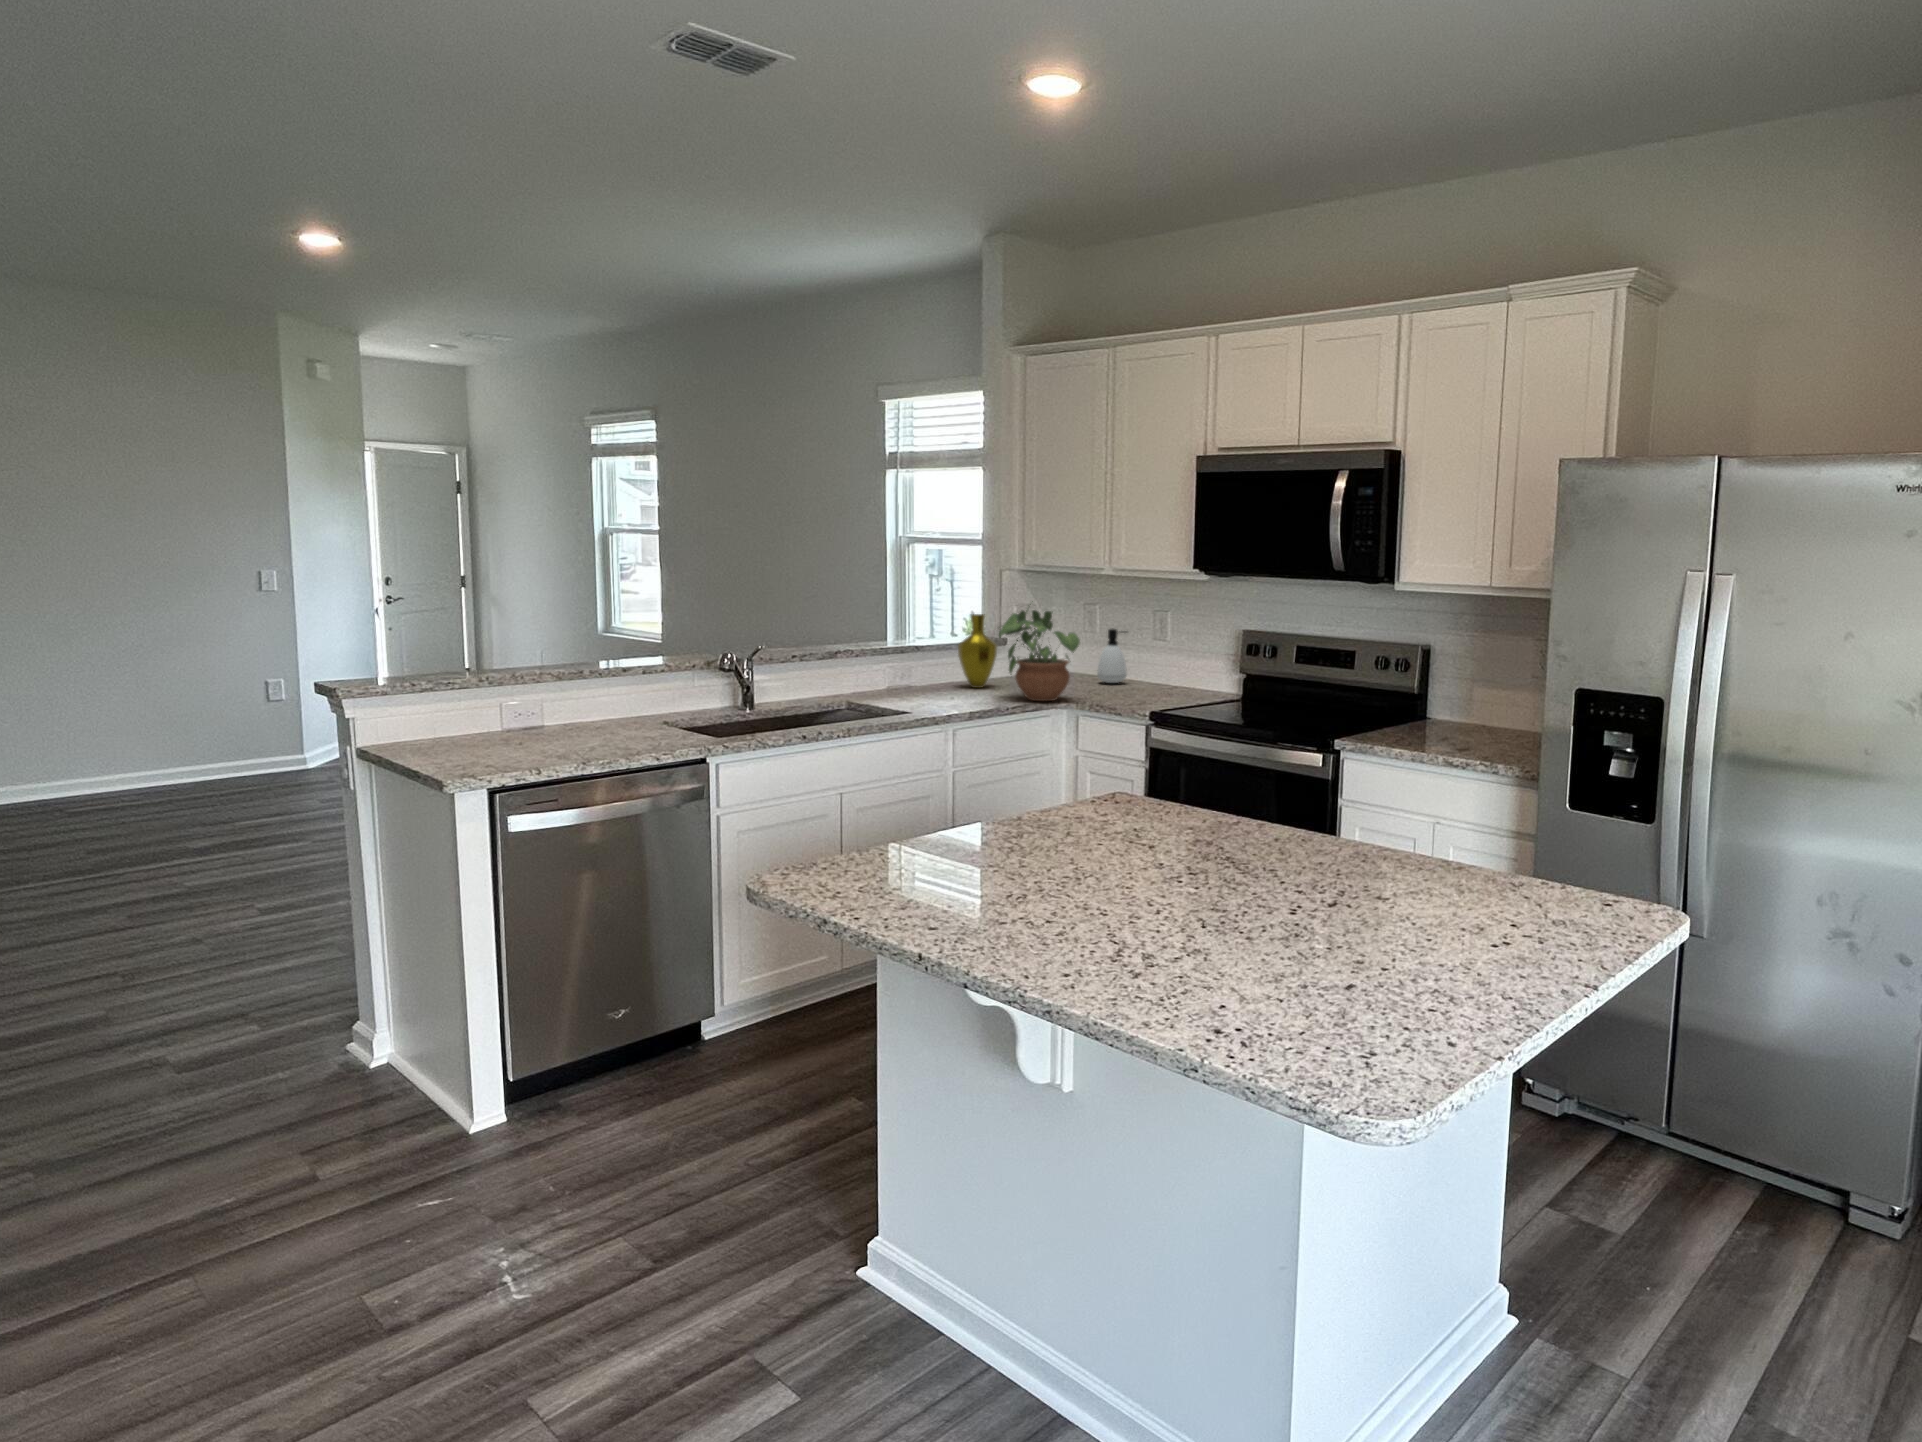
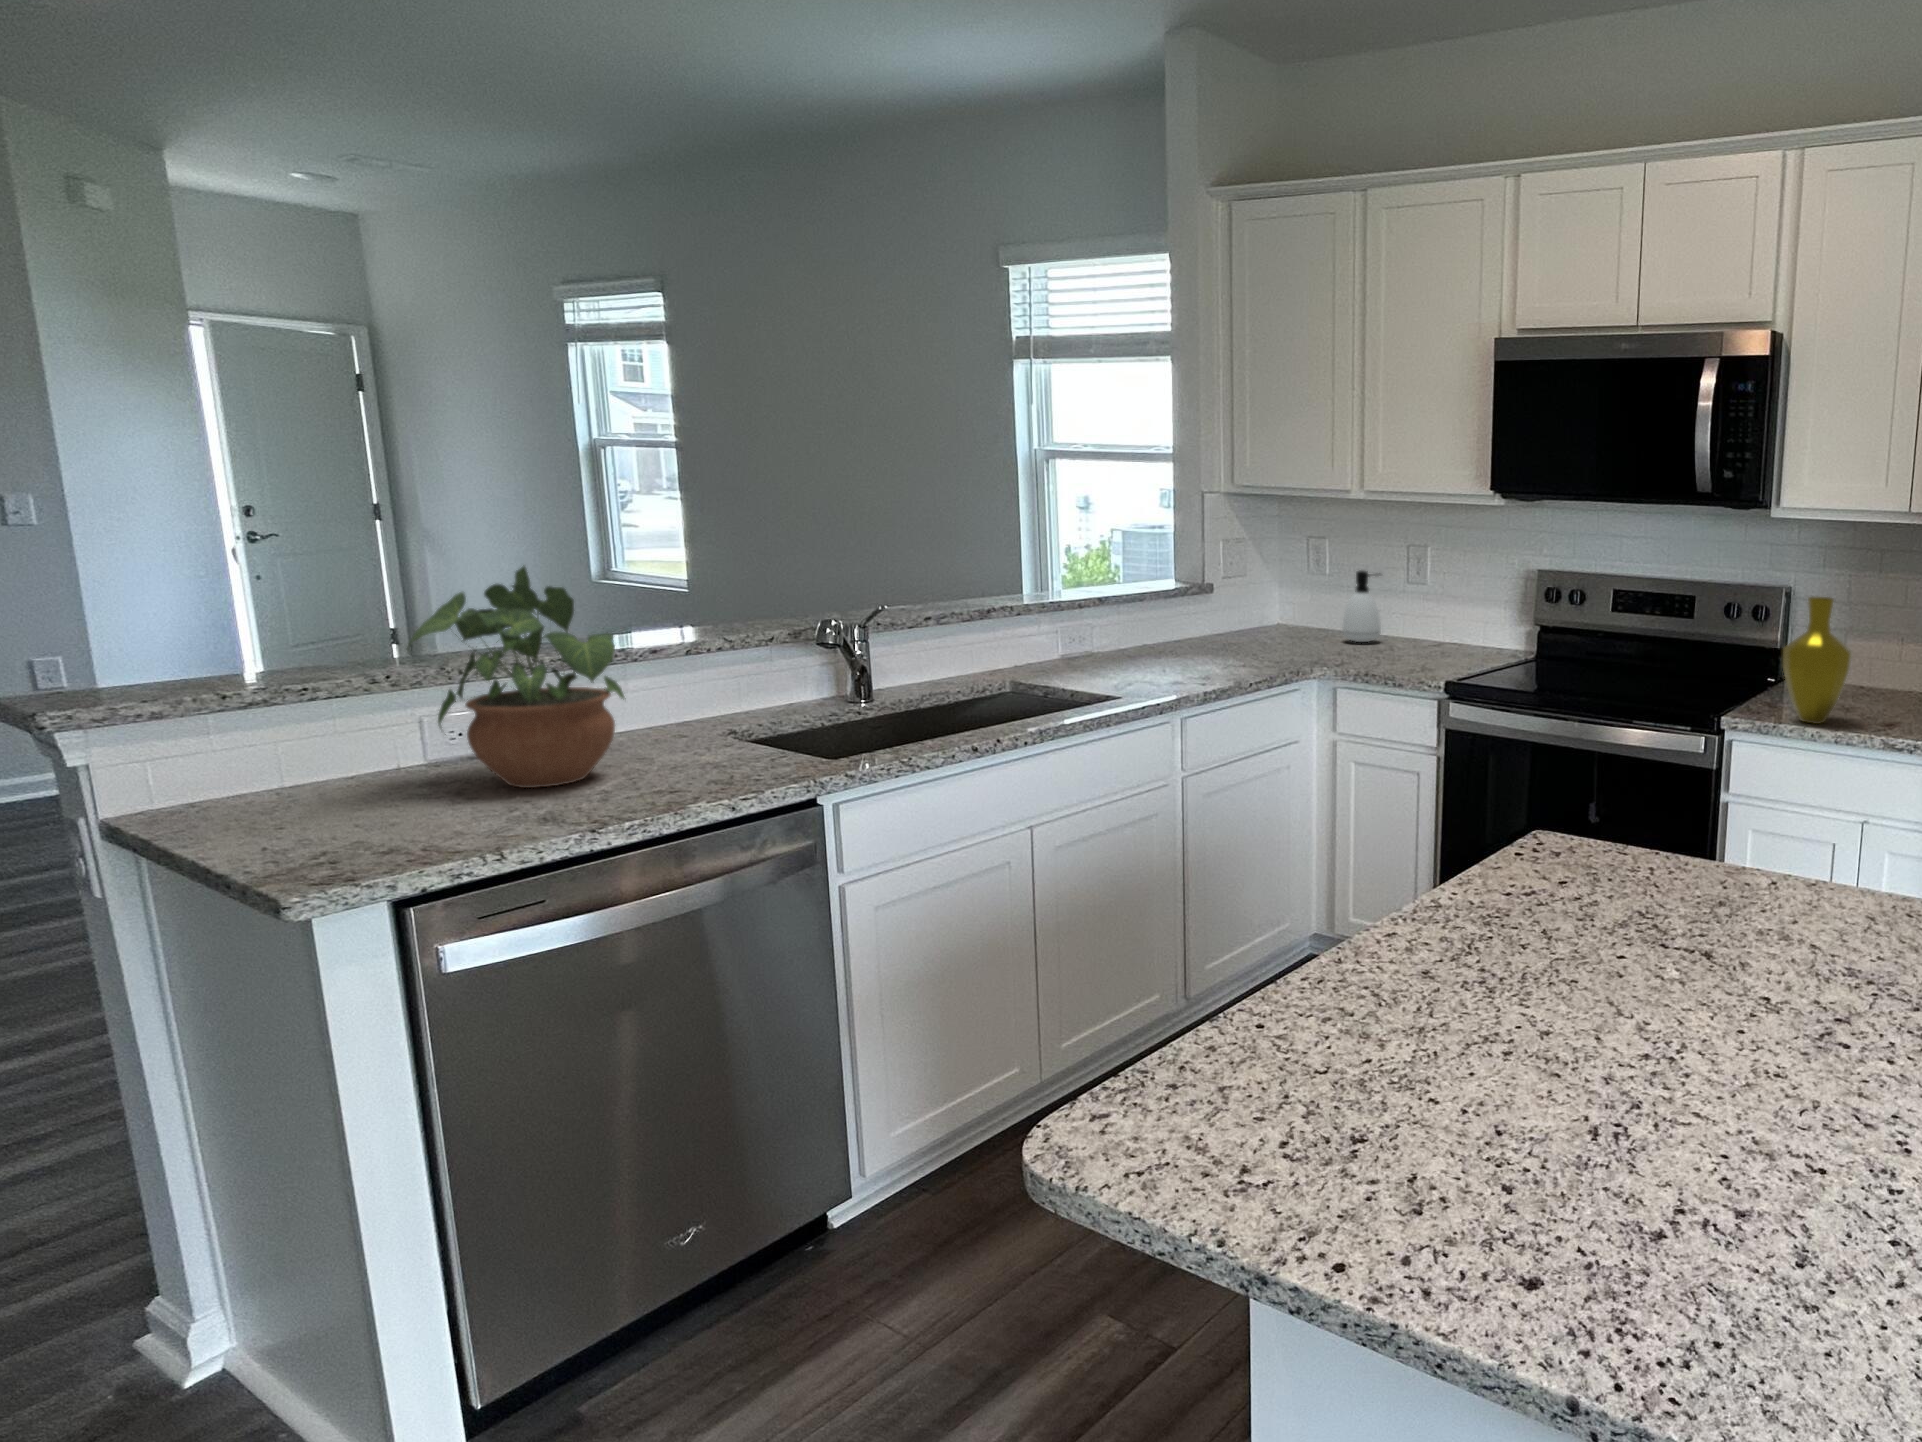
potted plant: present [999,601,1080,701] -> present [407,565,624,788]
vase: present [958,614,997,688] -> present [1783,597,1852,724]

